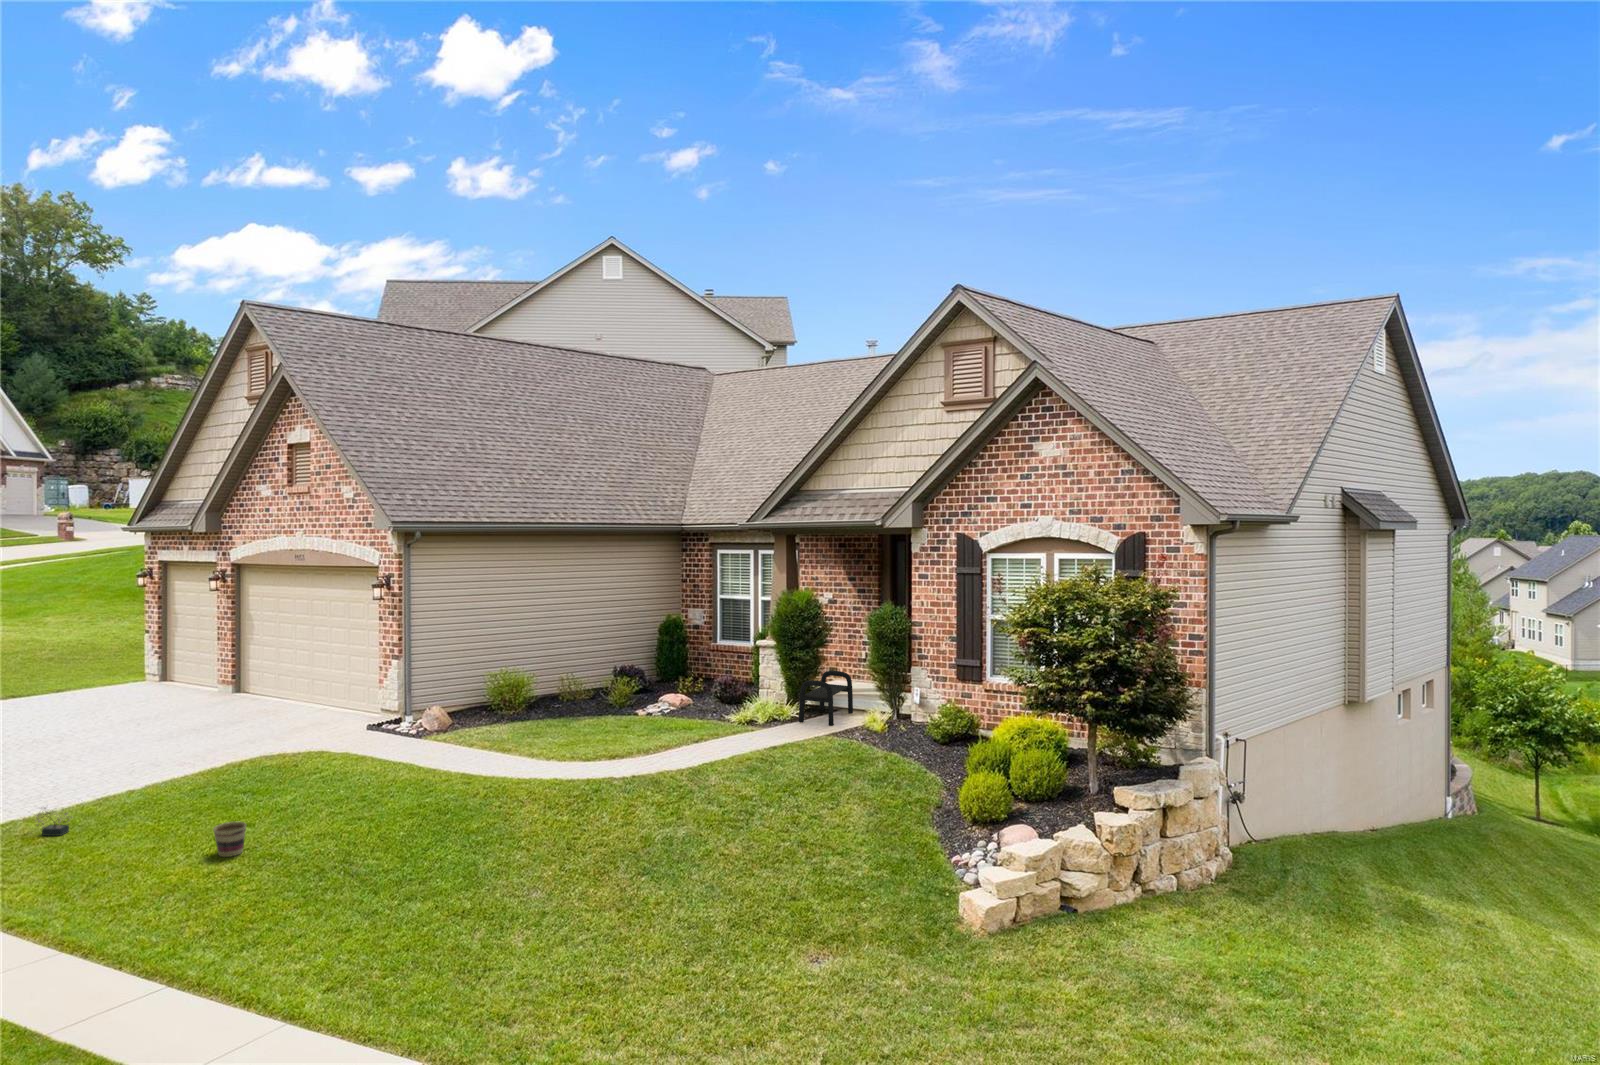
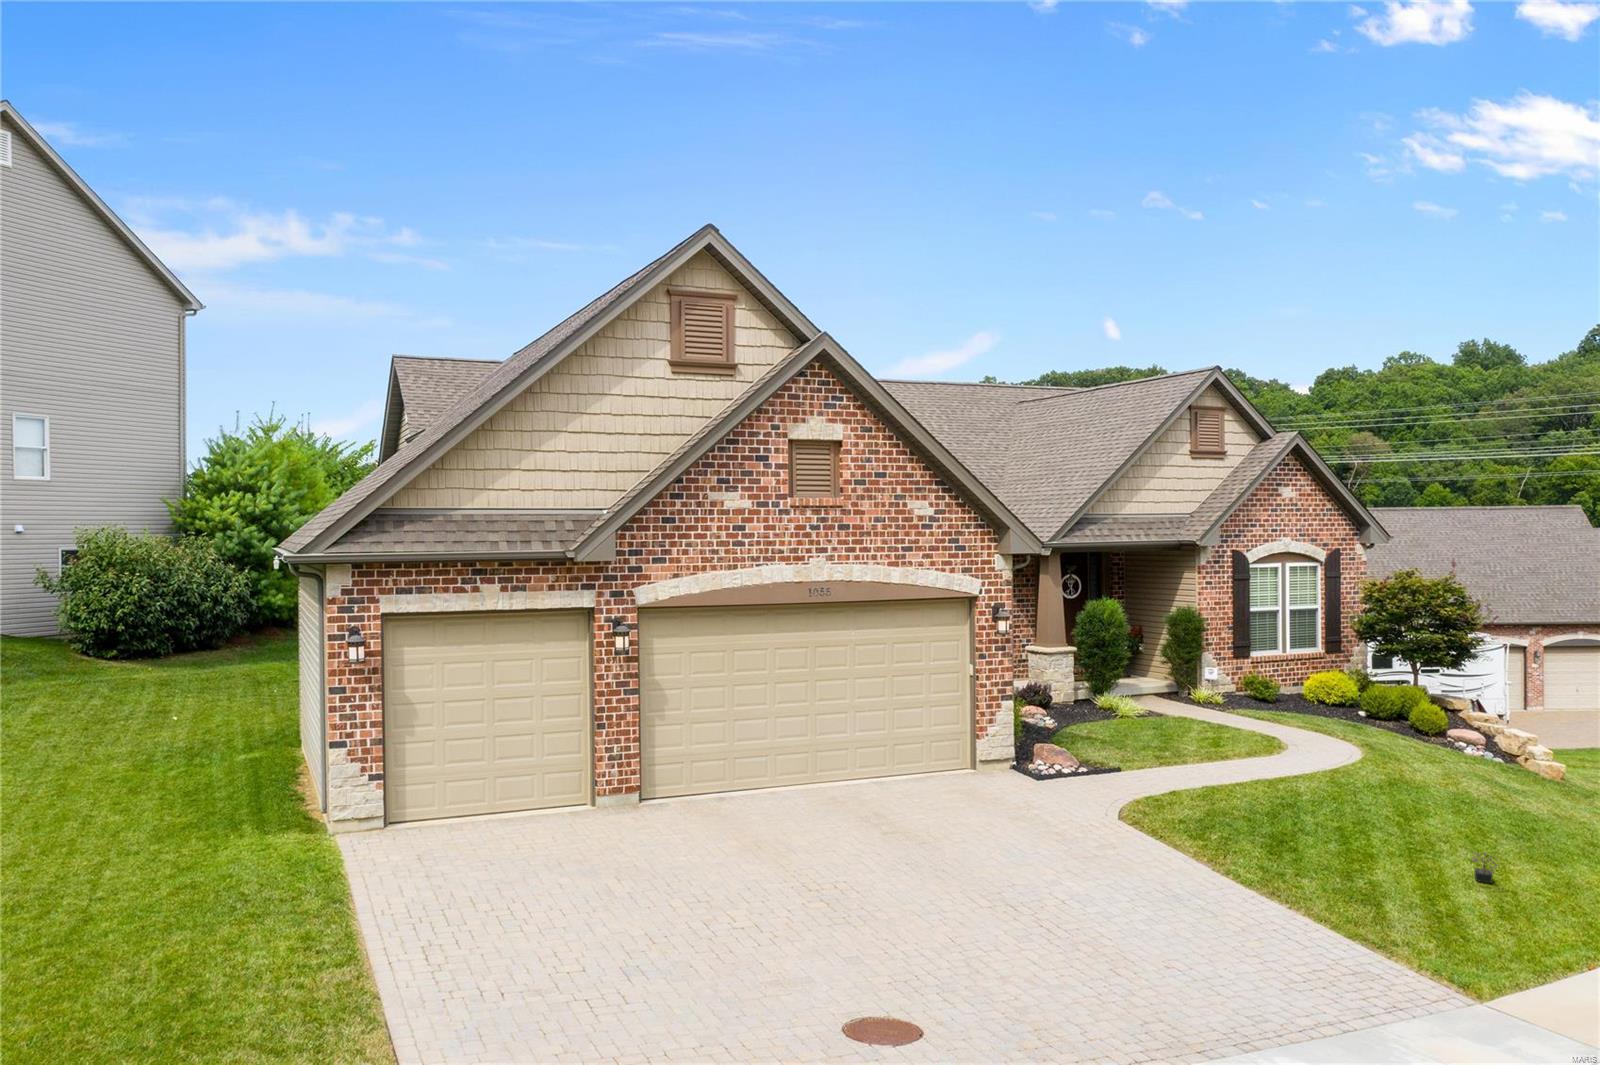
bench: present [799,671,853,725] -> none [1100,669,1158,712]
basket: present [214,822,246,857] -> none [1513,809,1546,840]

